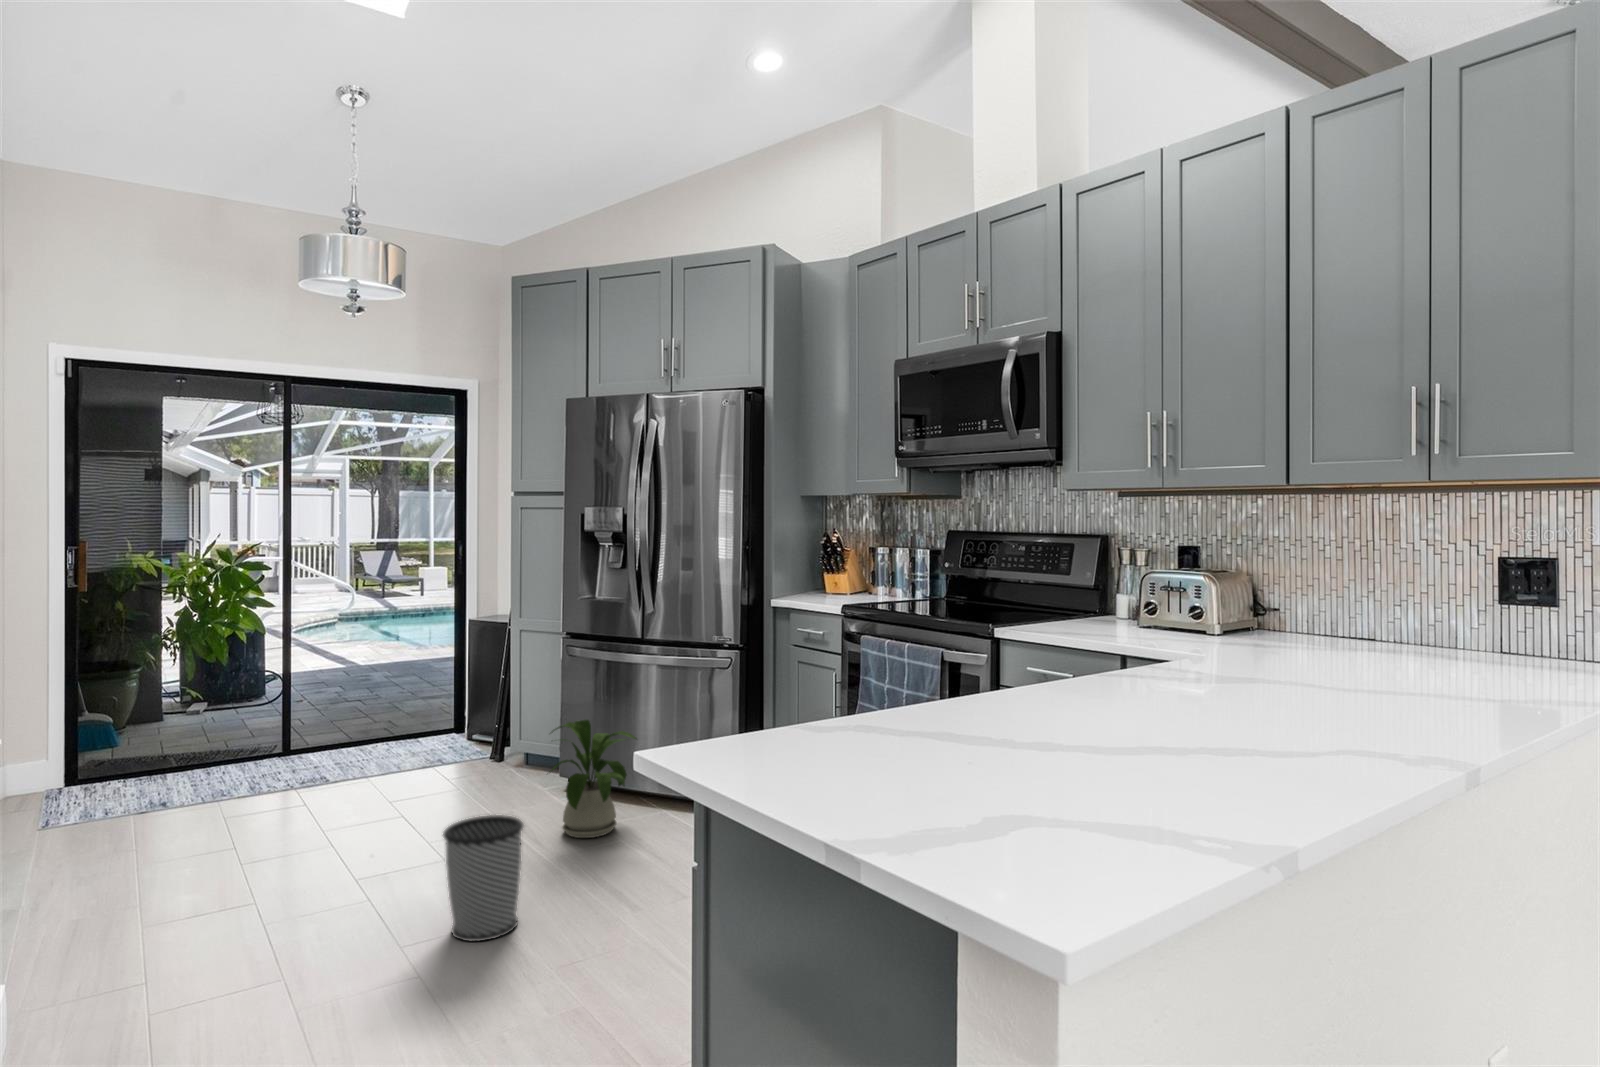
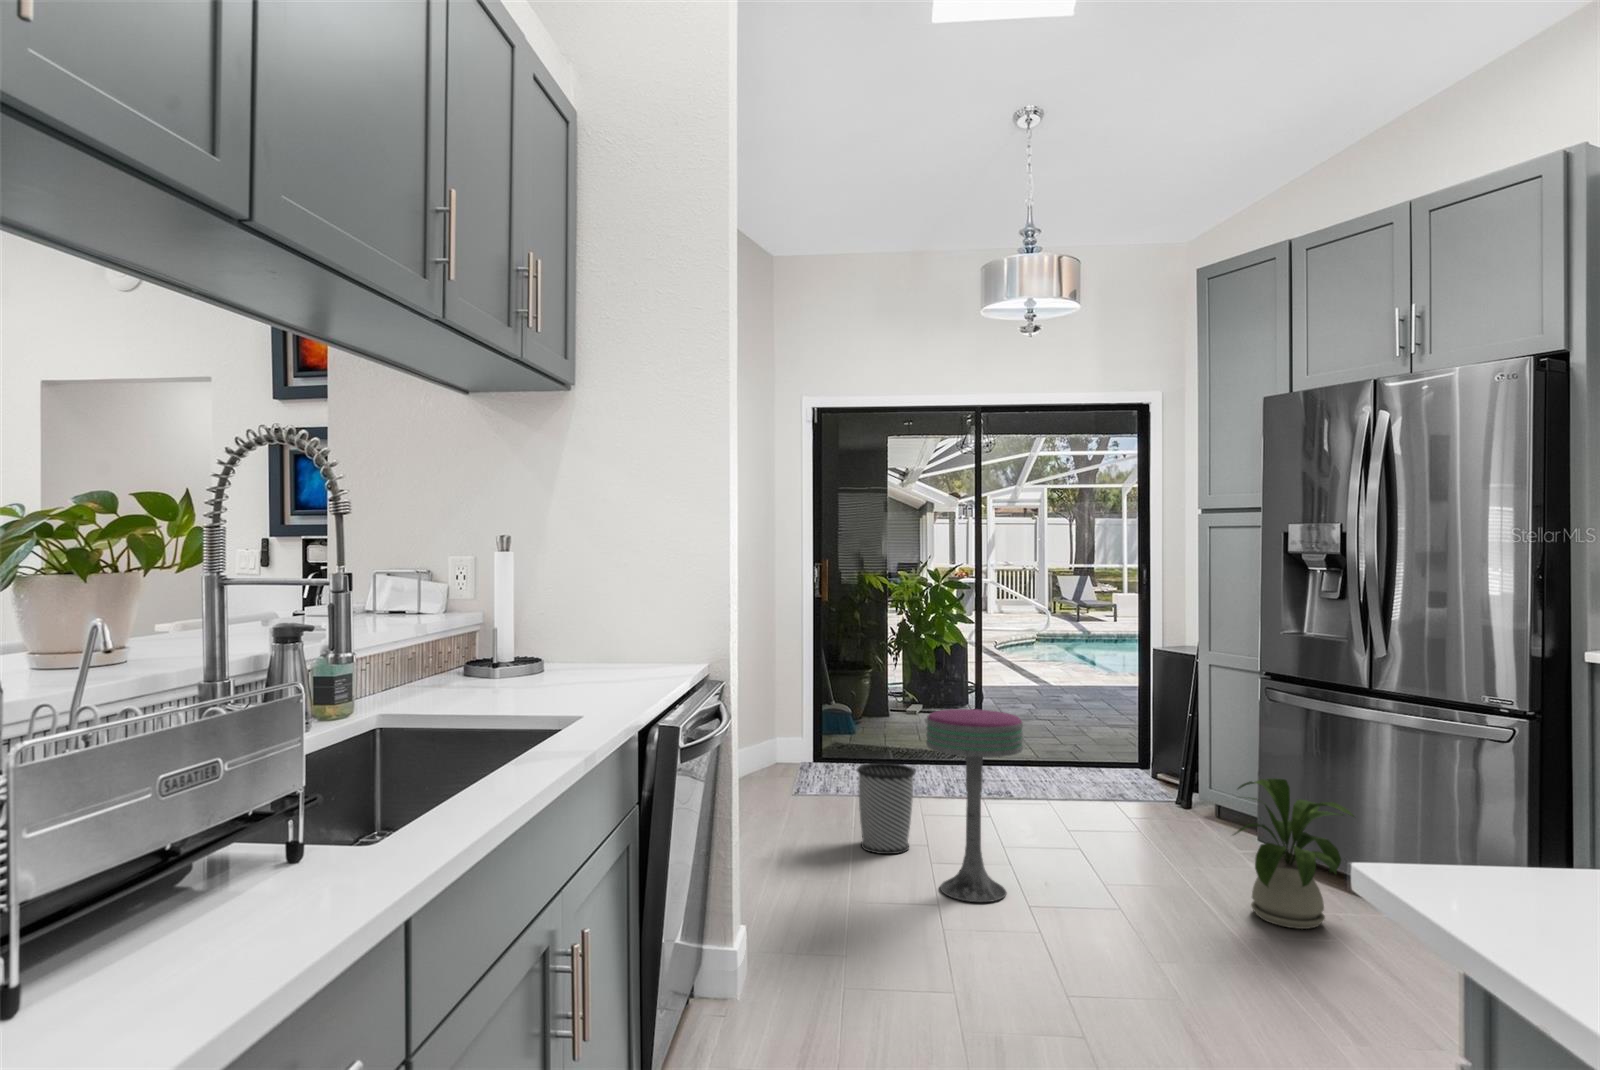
bar stool: none [244,701,356,899] -> present [926,709,1023,902]
wastebasket: present [443,815,523,941] -> present [857,763,915,854]

